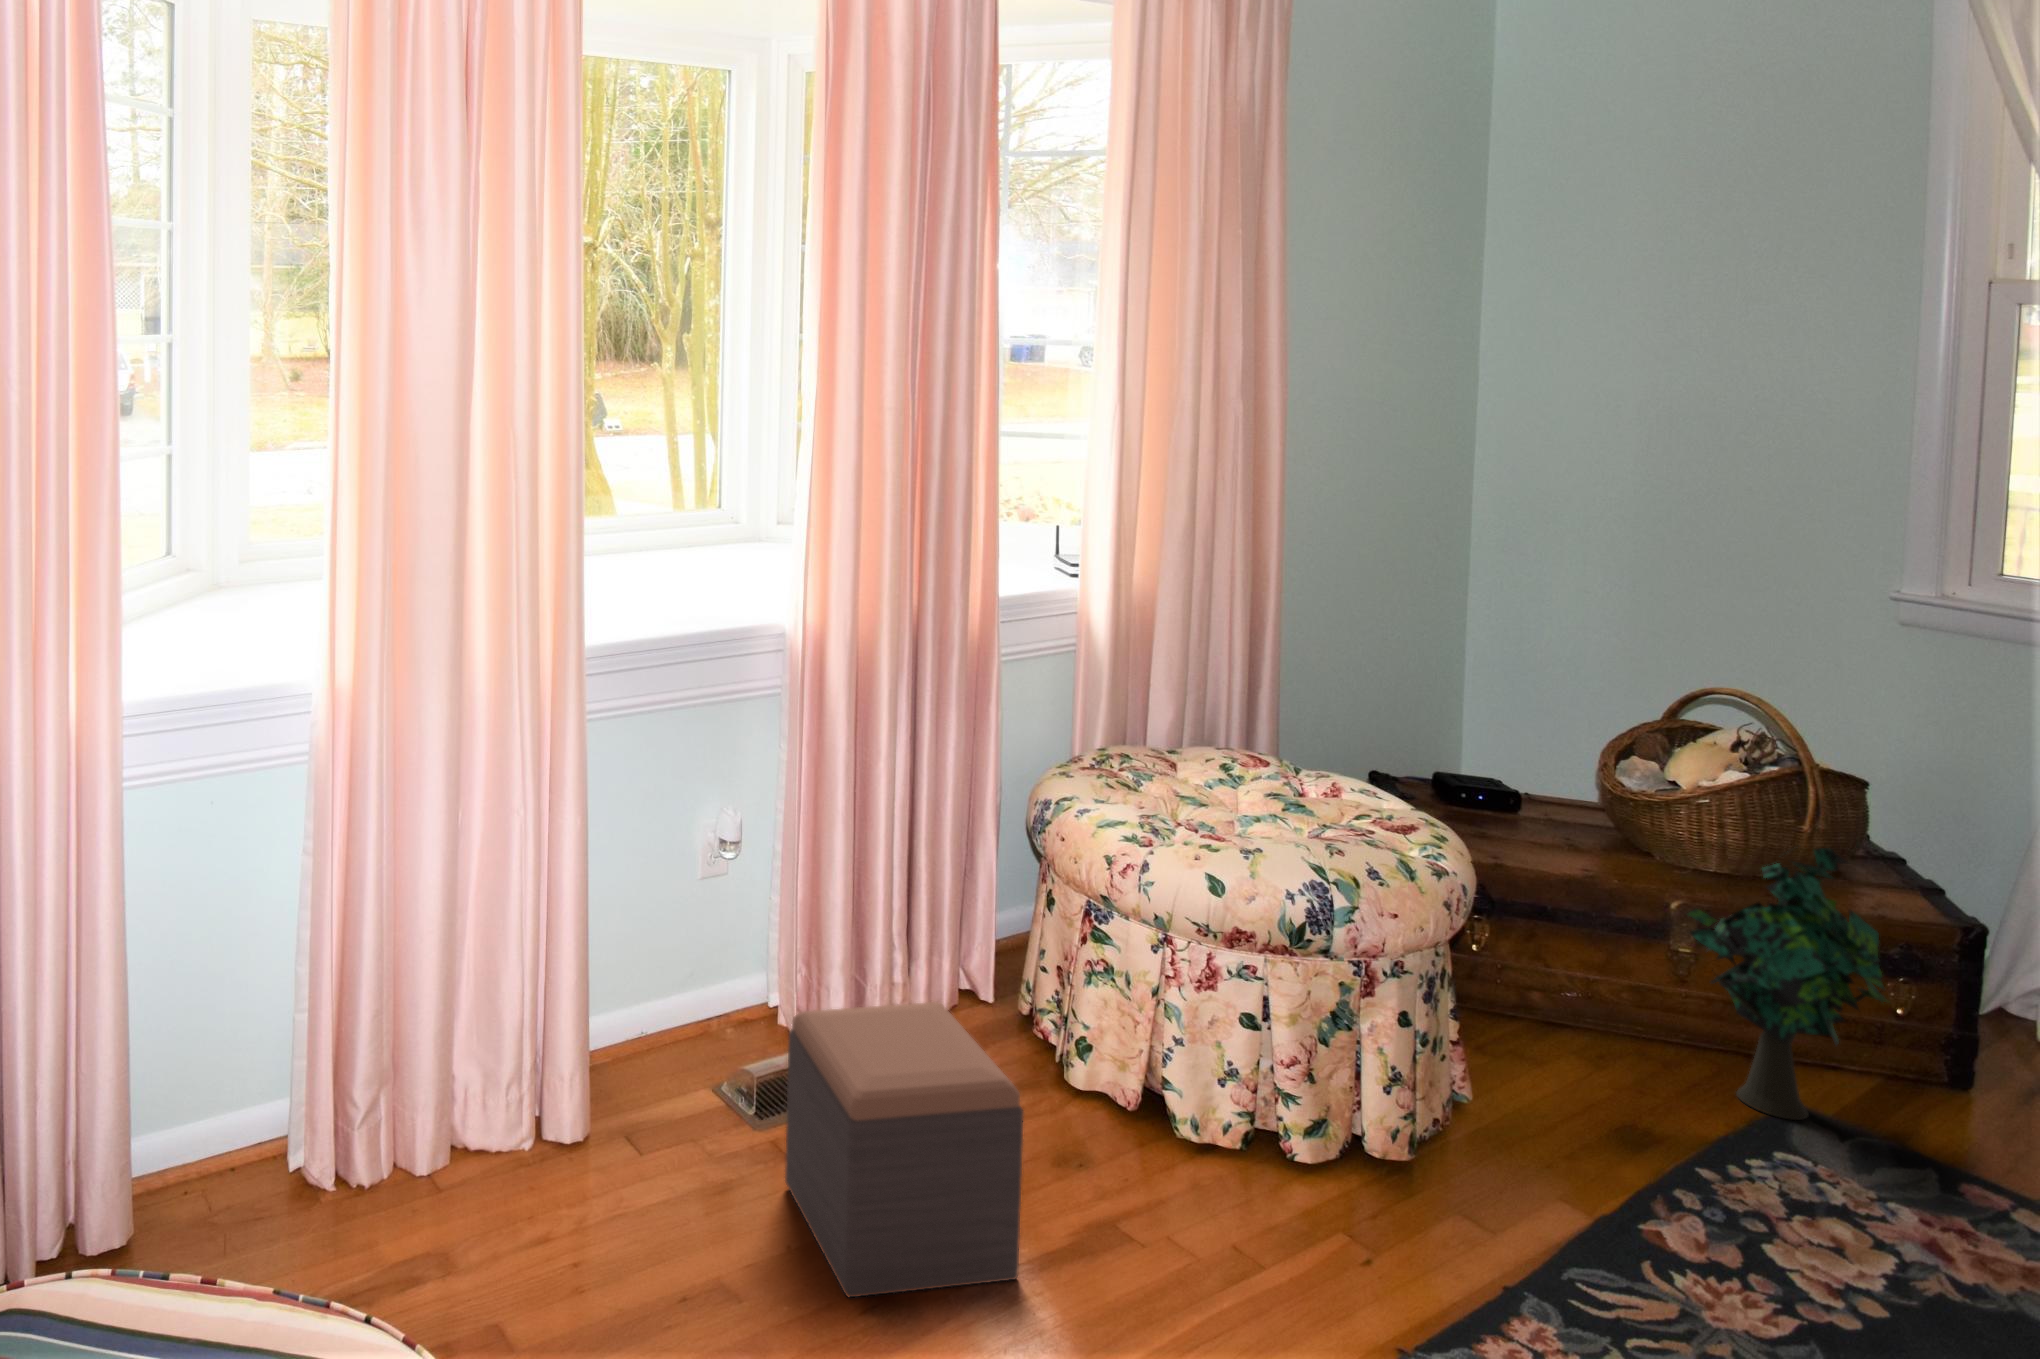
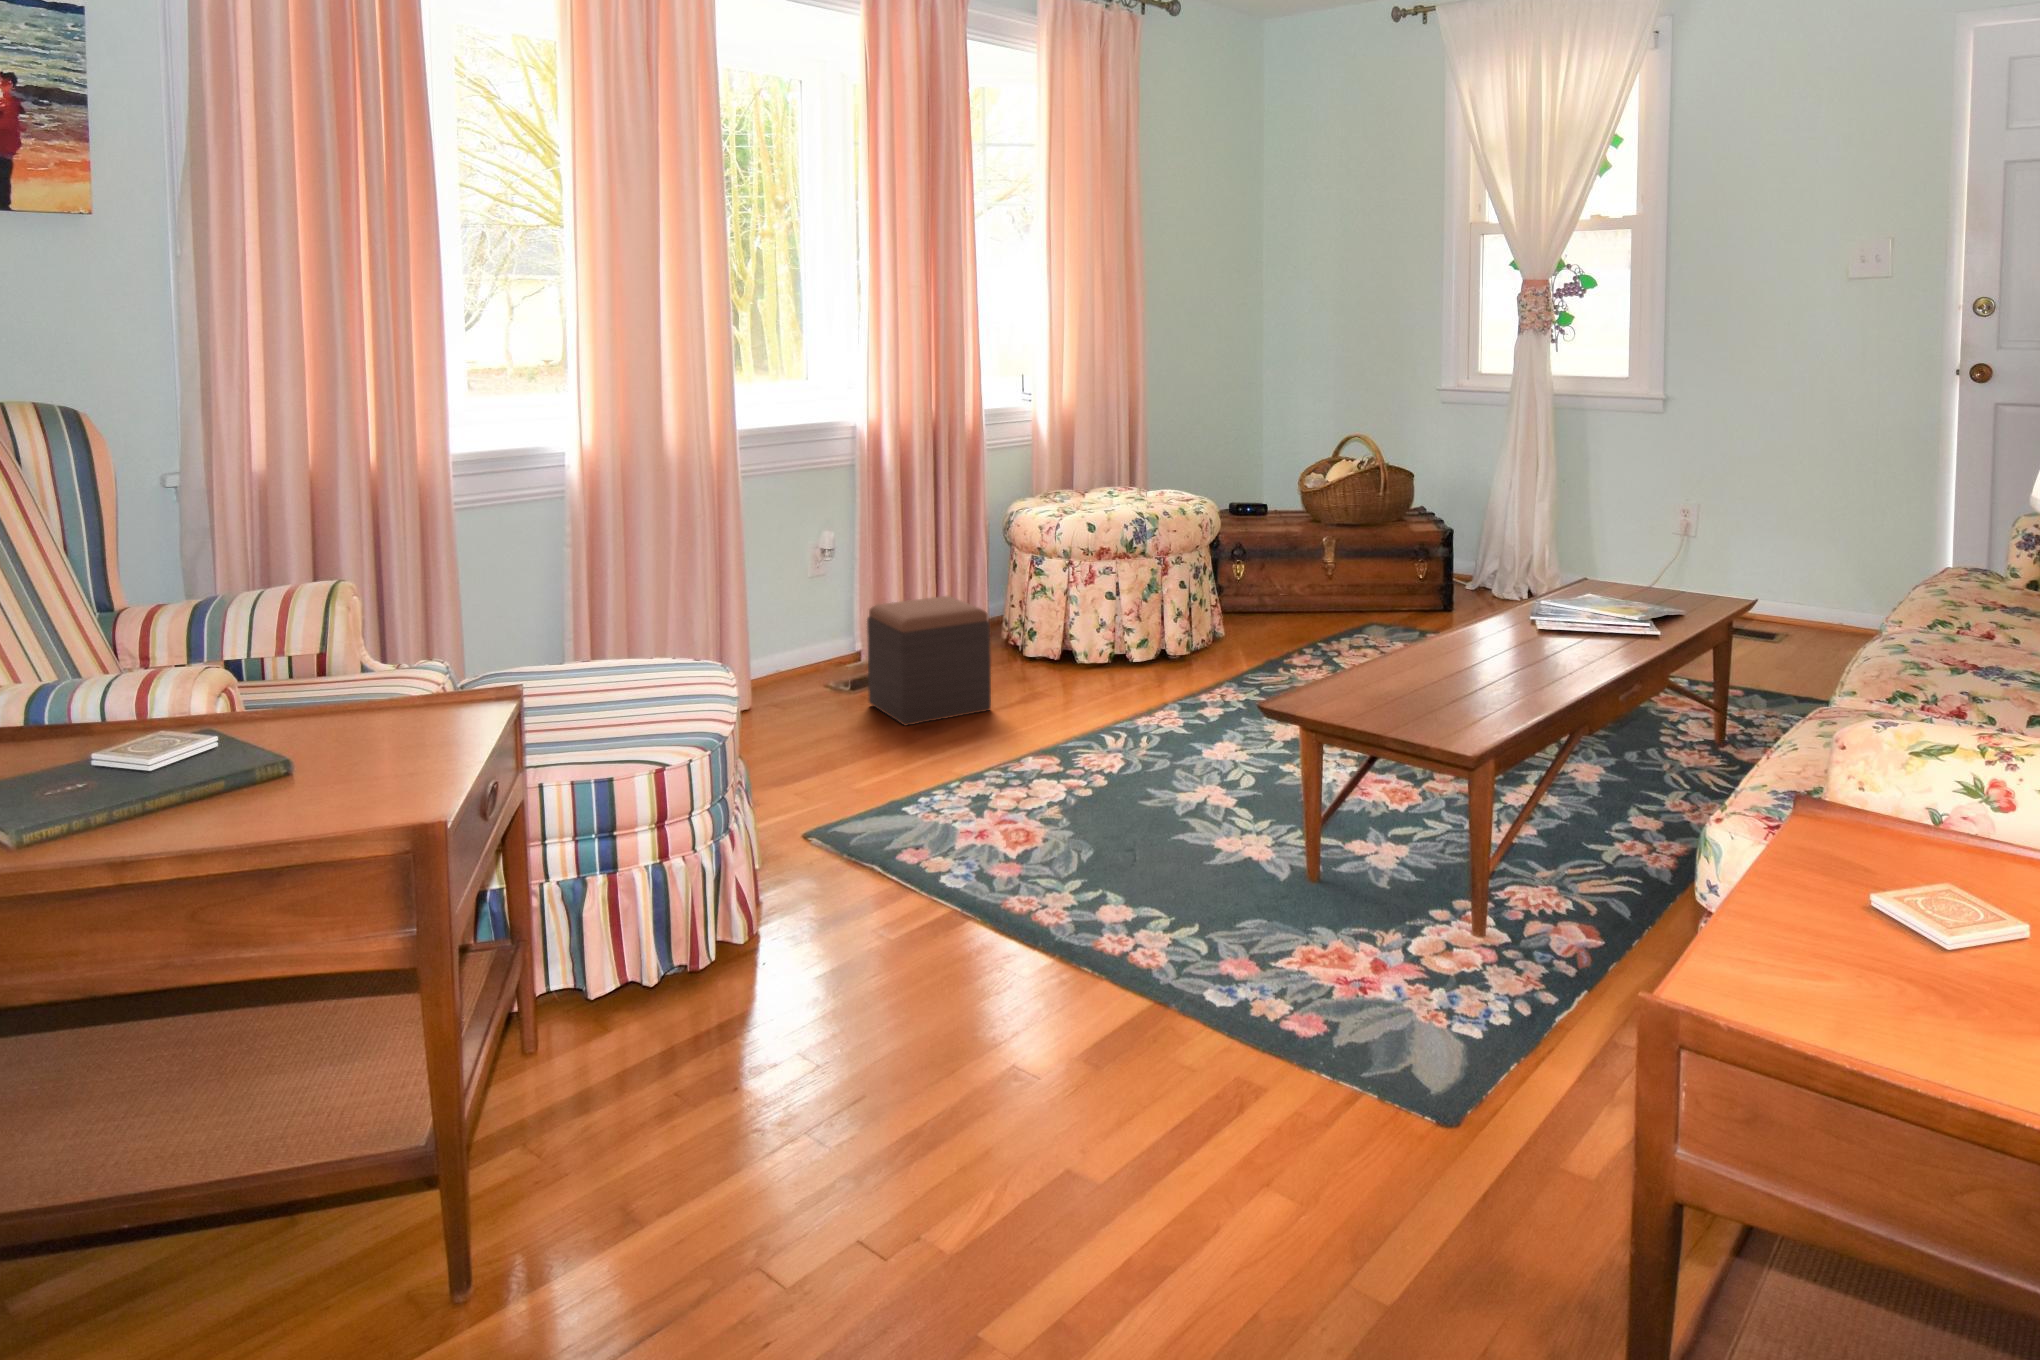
decorative plant: present [1688,848,1887,1120] -> none [1322,492,1402,627]

